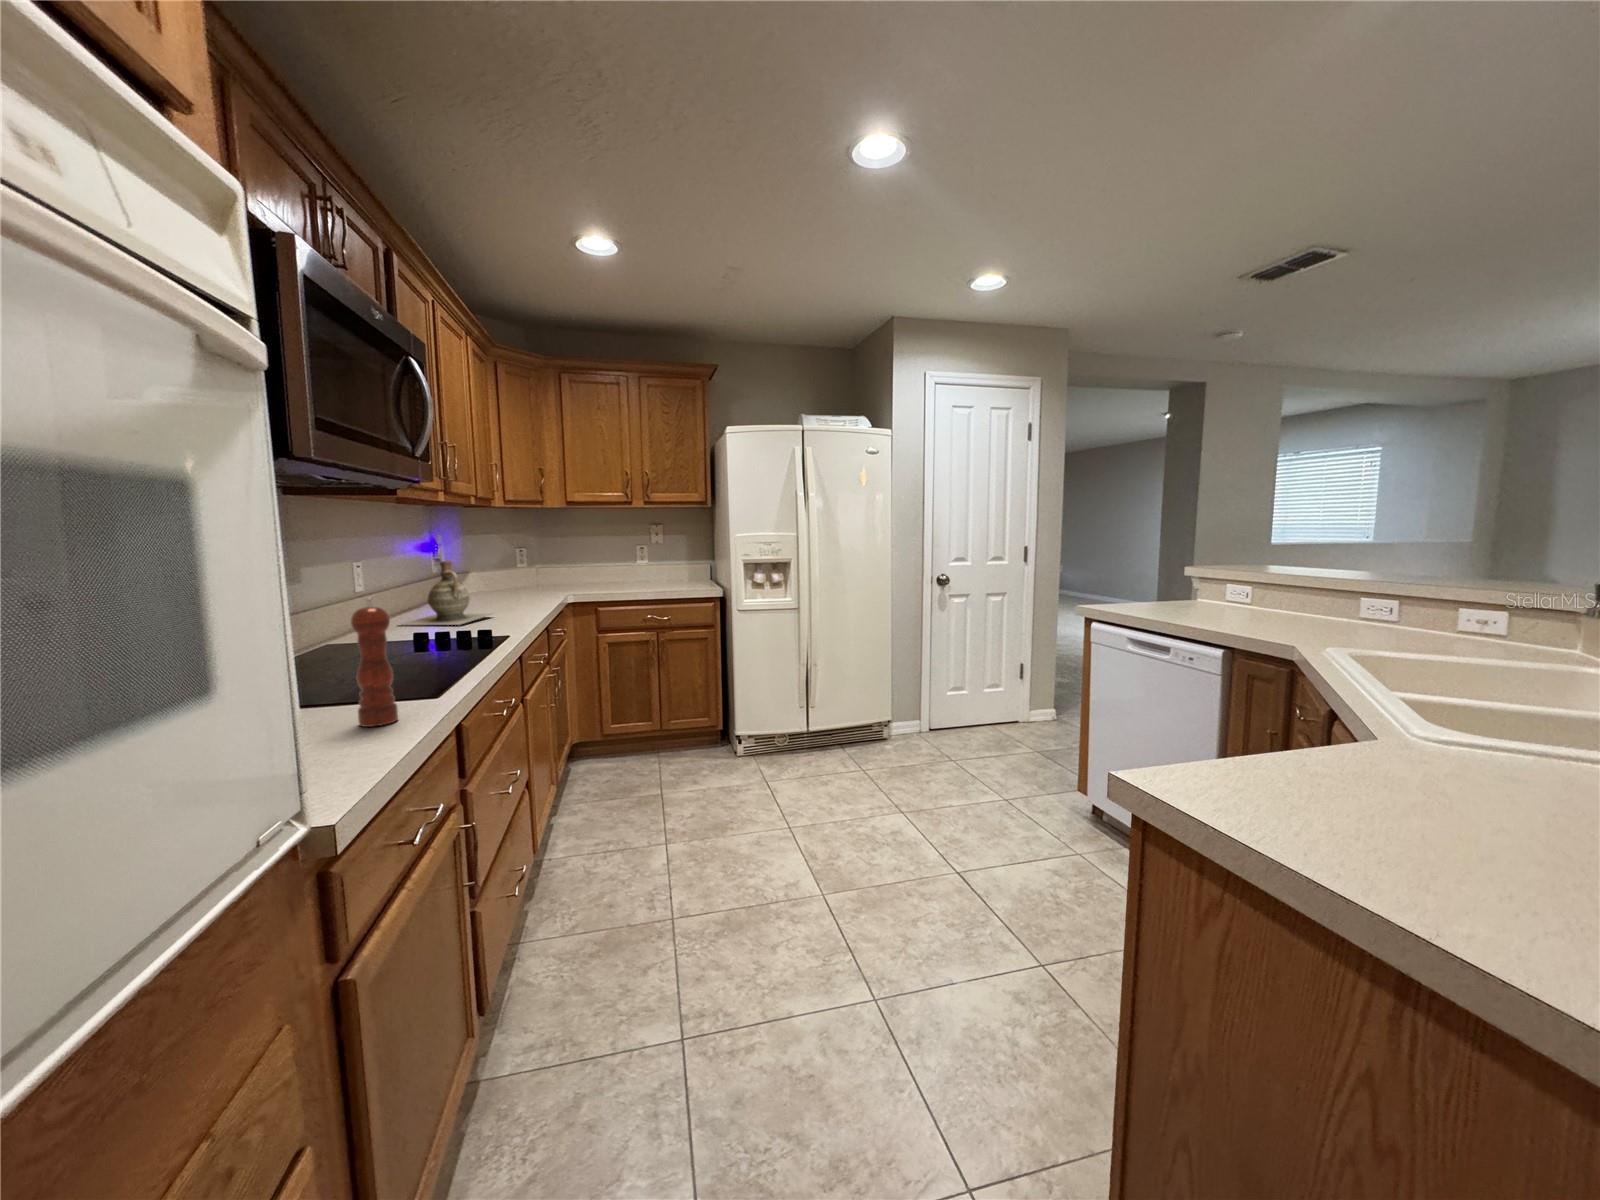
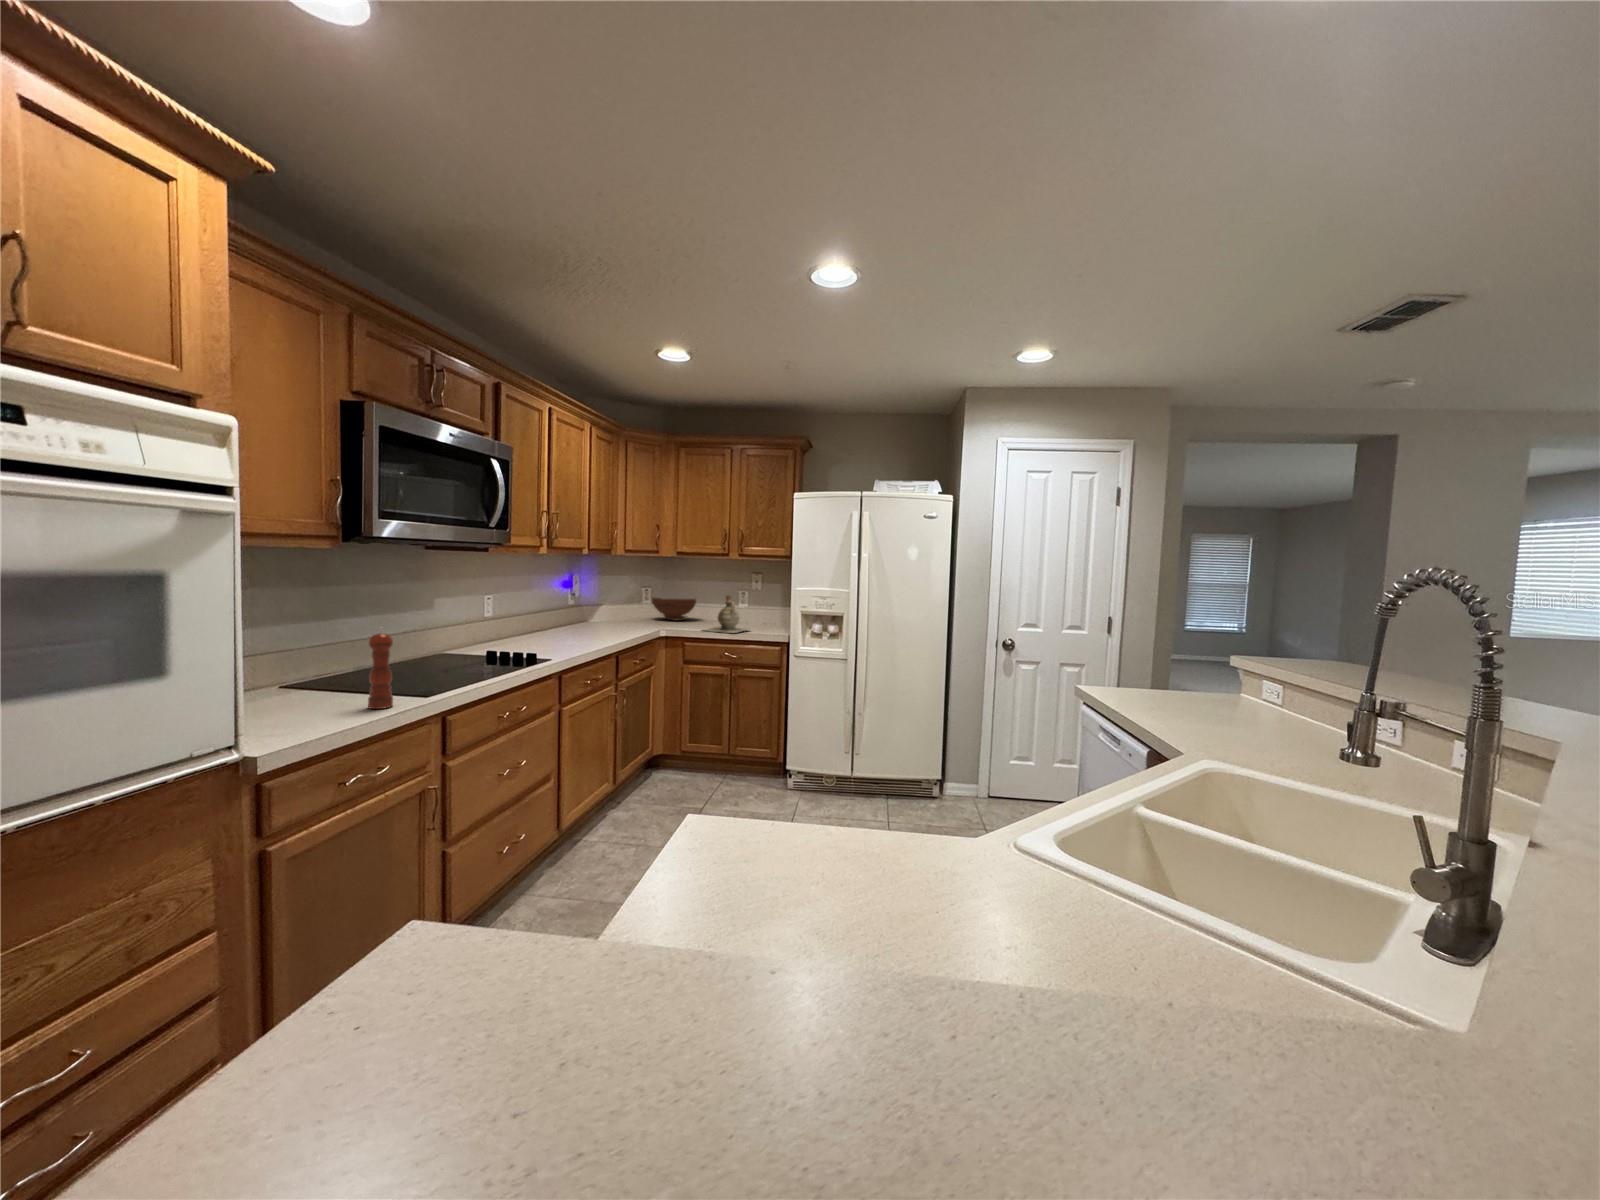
fruit bowl: none [527,557,588,586] -> present [652,598,696,620]
ceramic jug: present [401,561,490,625] -> present [705,595,748,633]

